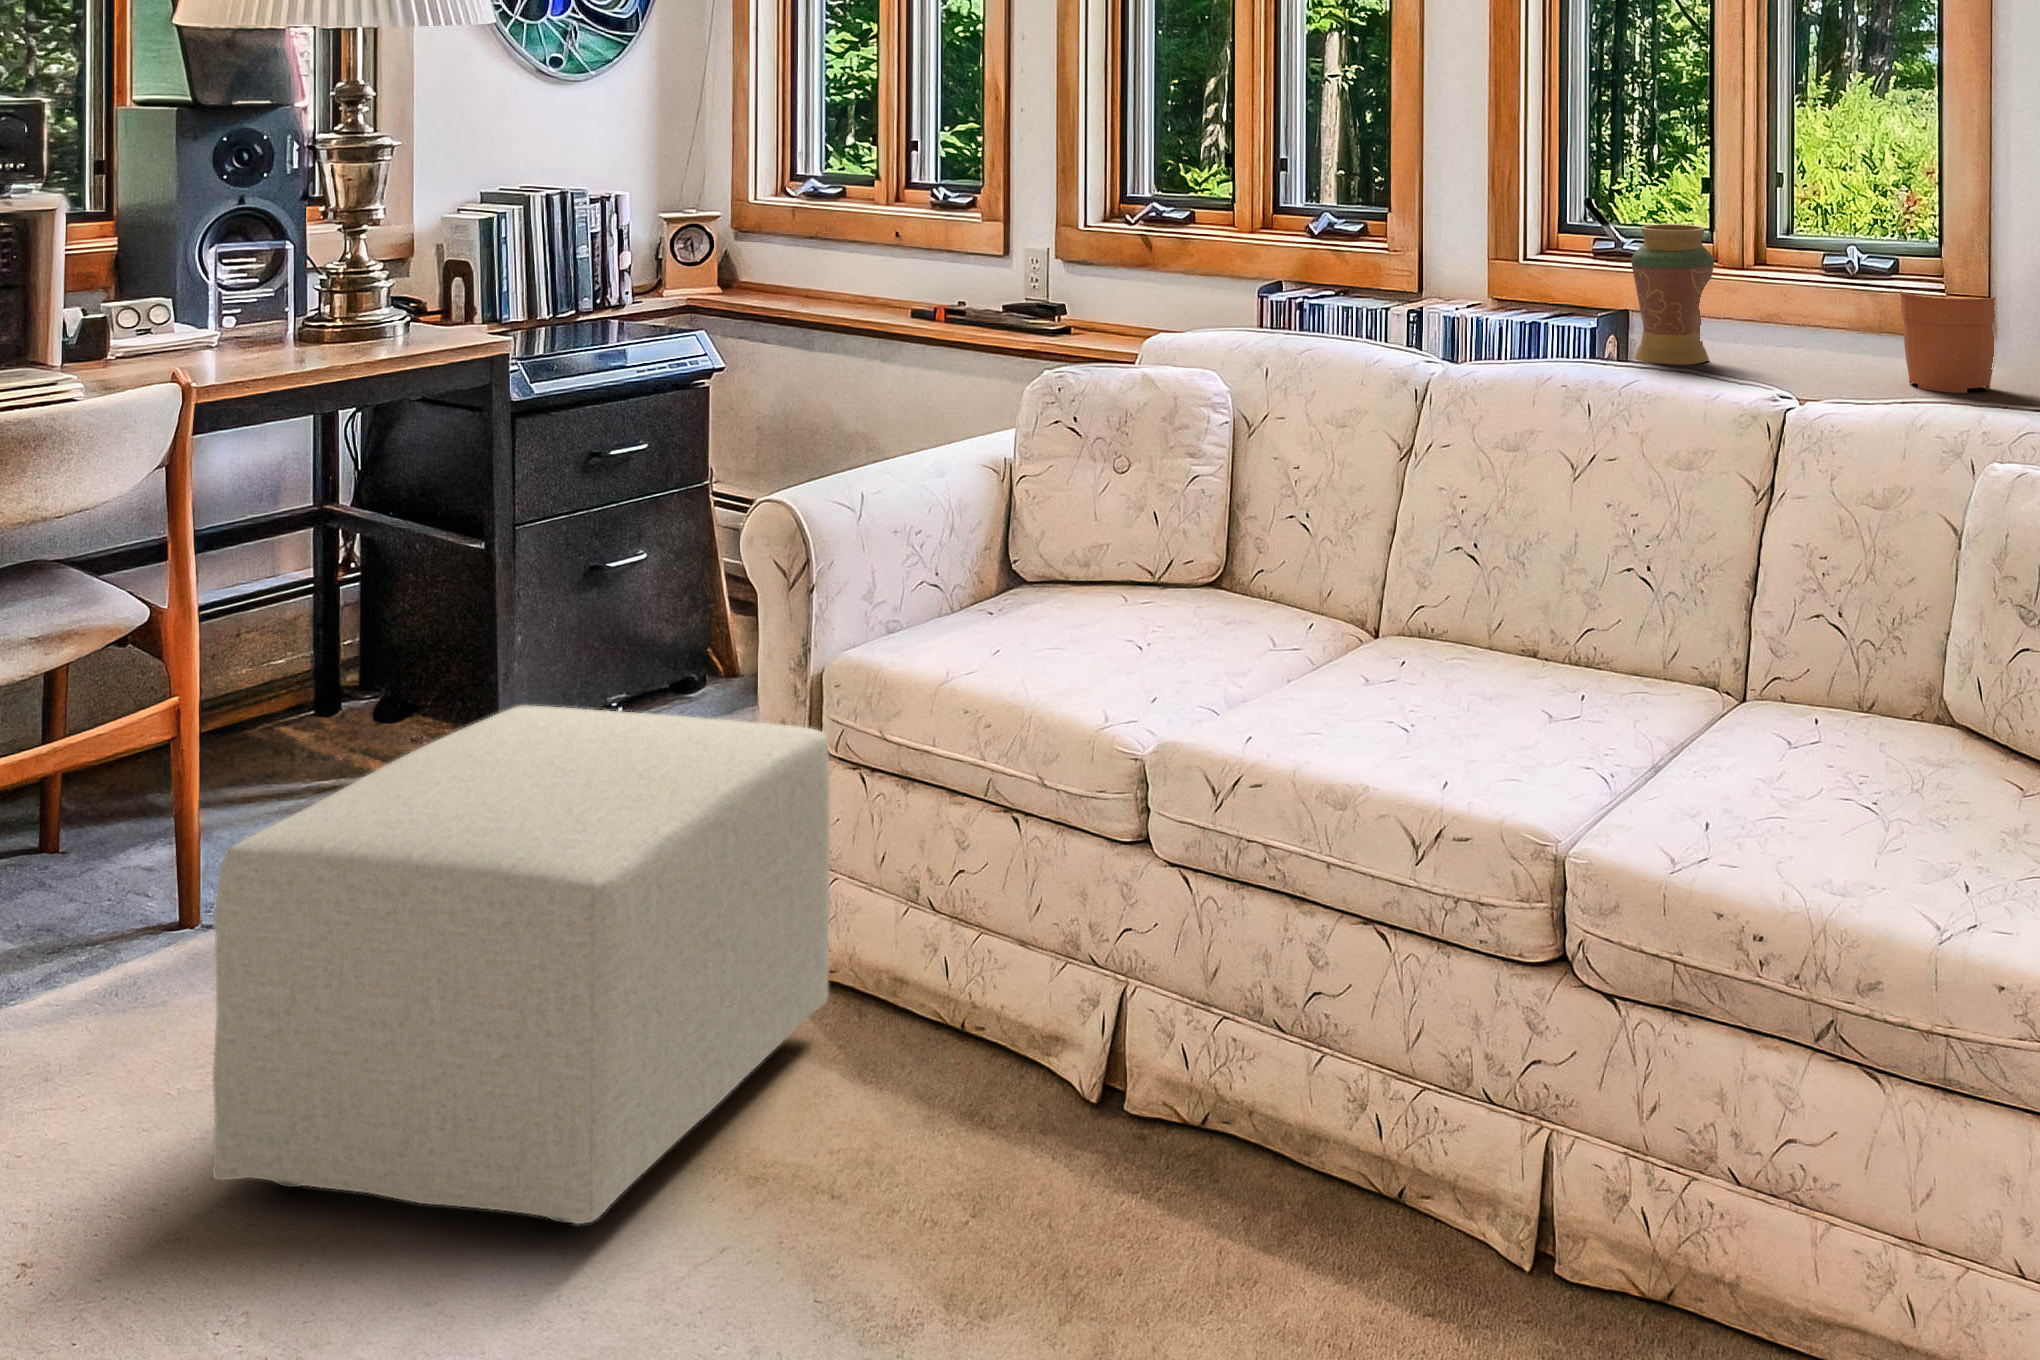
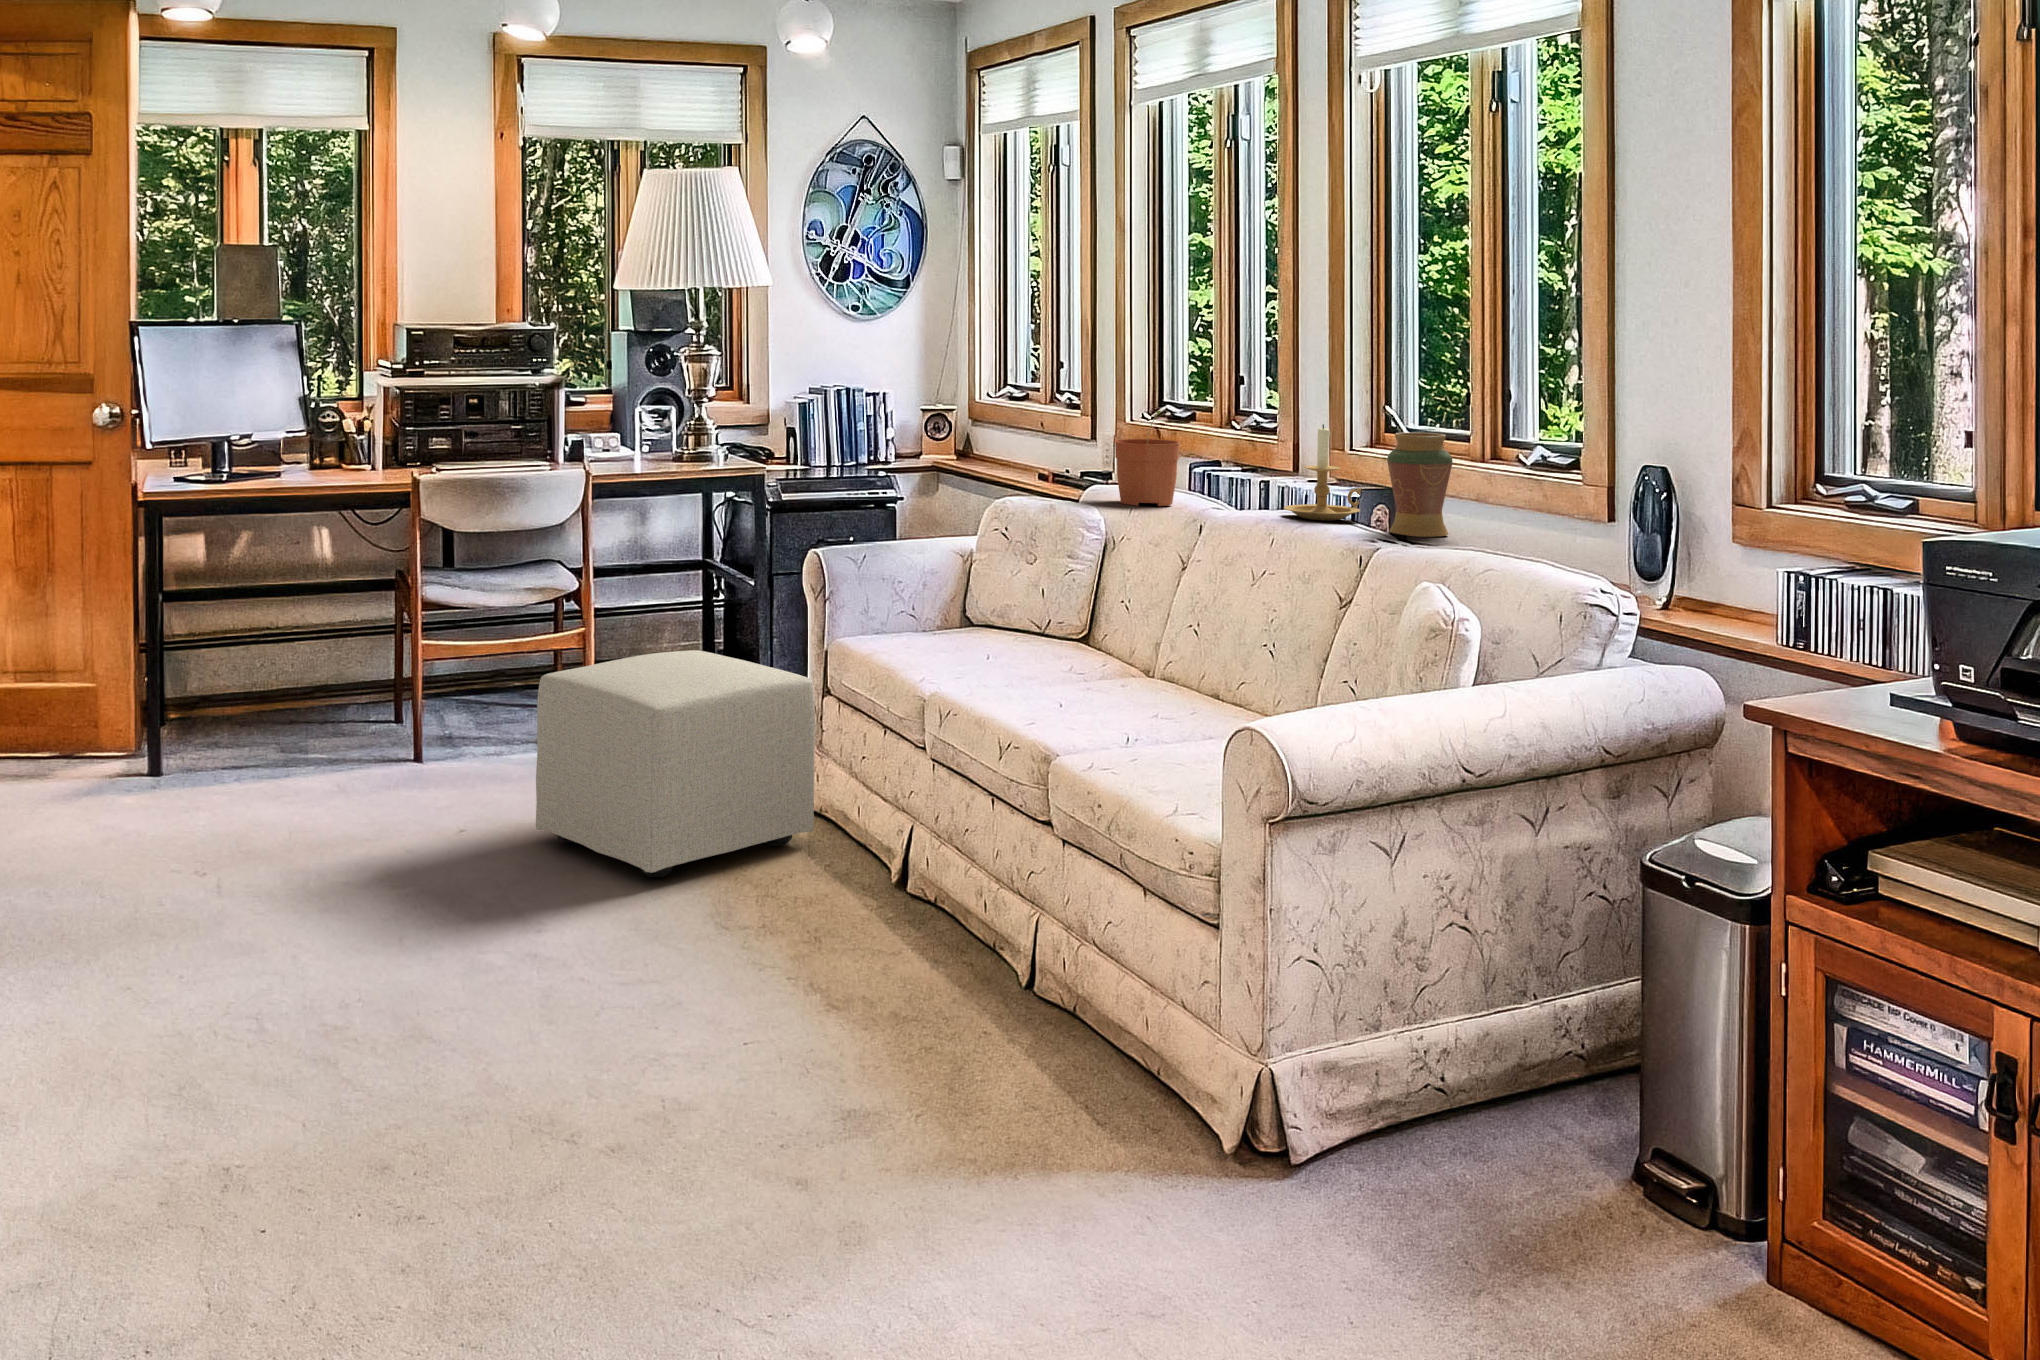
candle holder: none [1466,219,1569,352] -> present [1284,424,1361,521]
plant pot: present [1900,291,1996,393] -> present [1114,411,1180,506]

